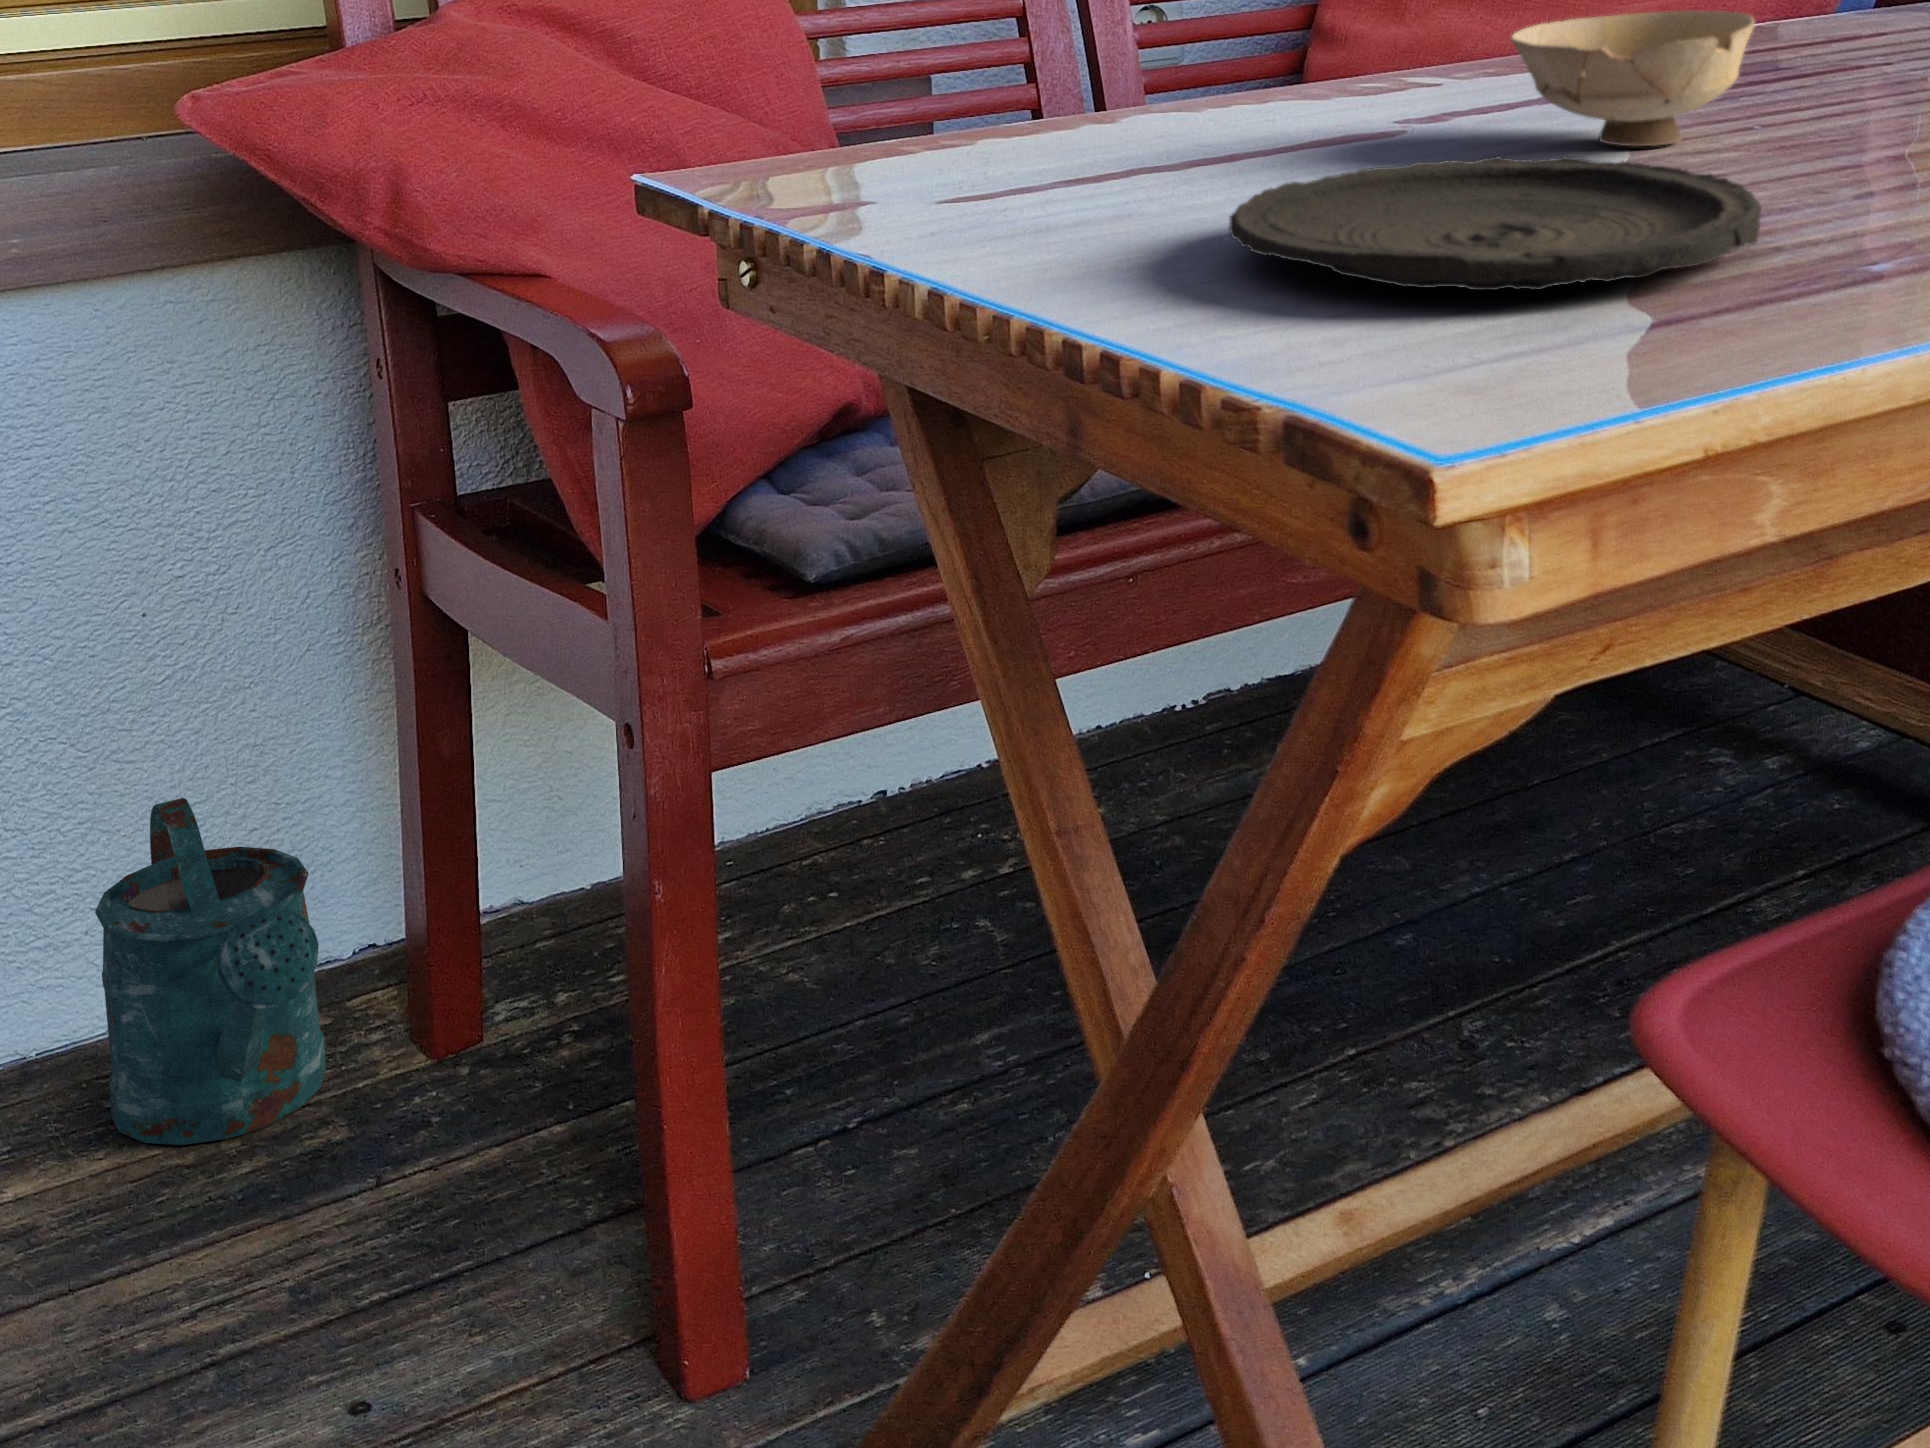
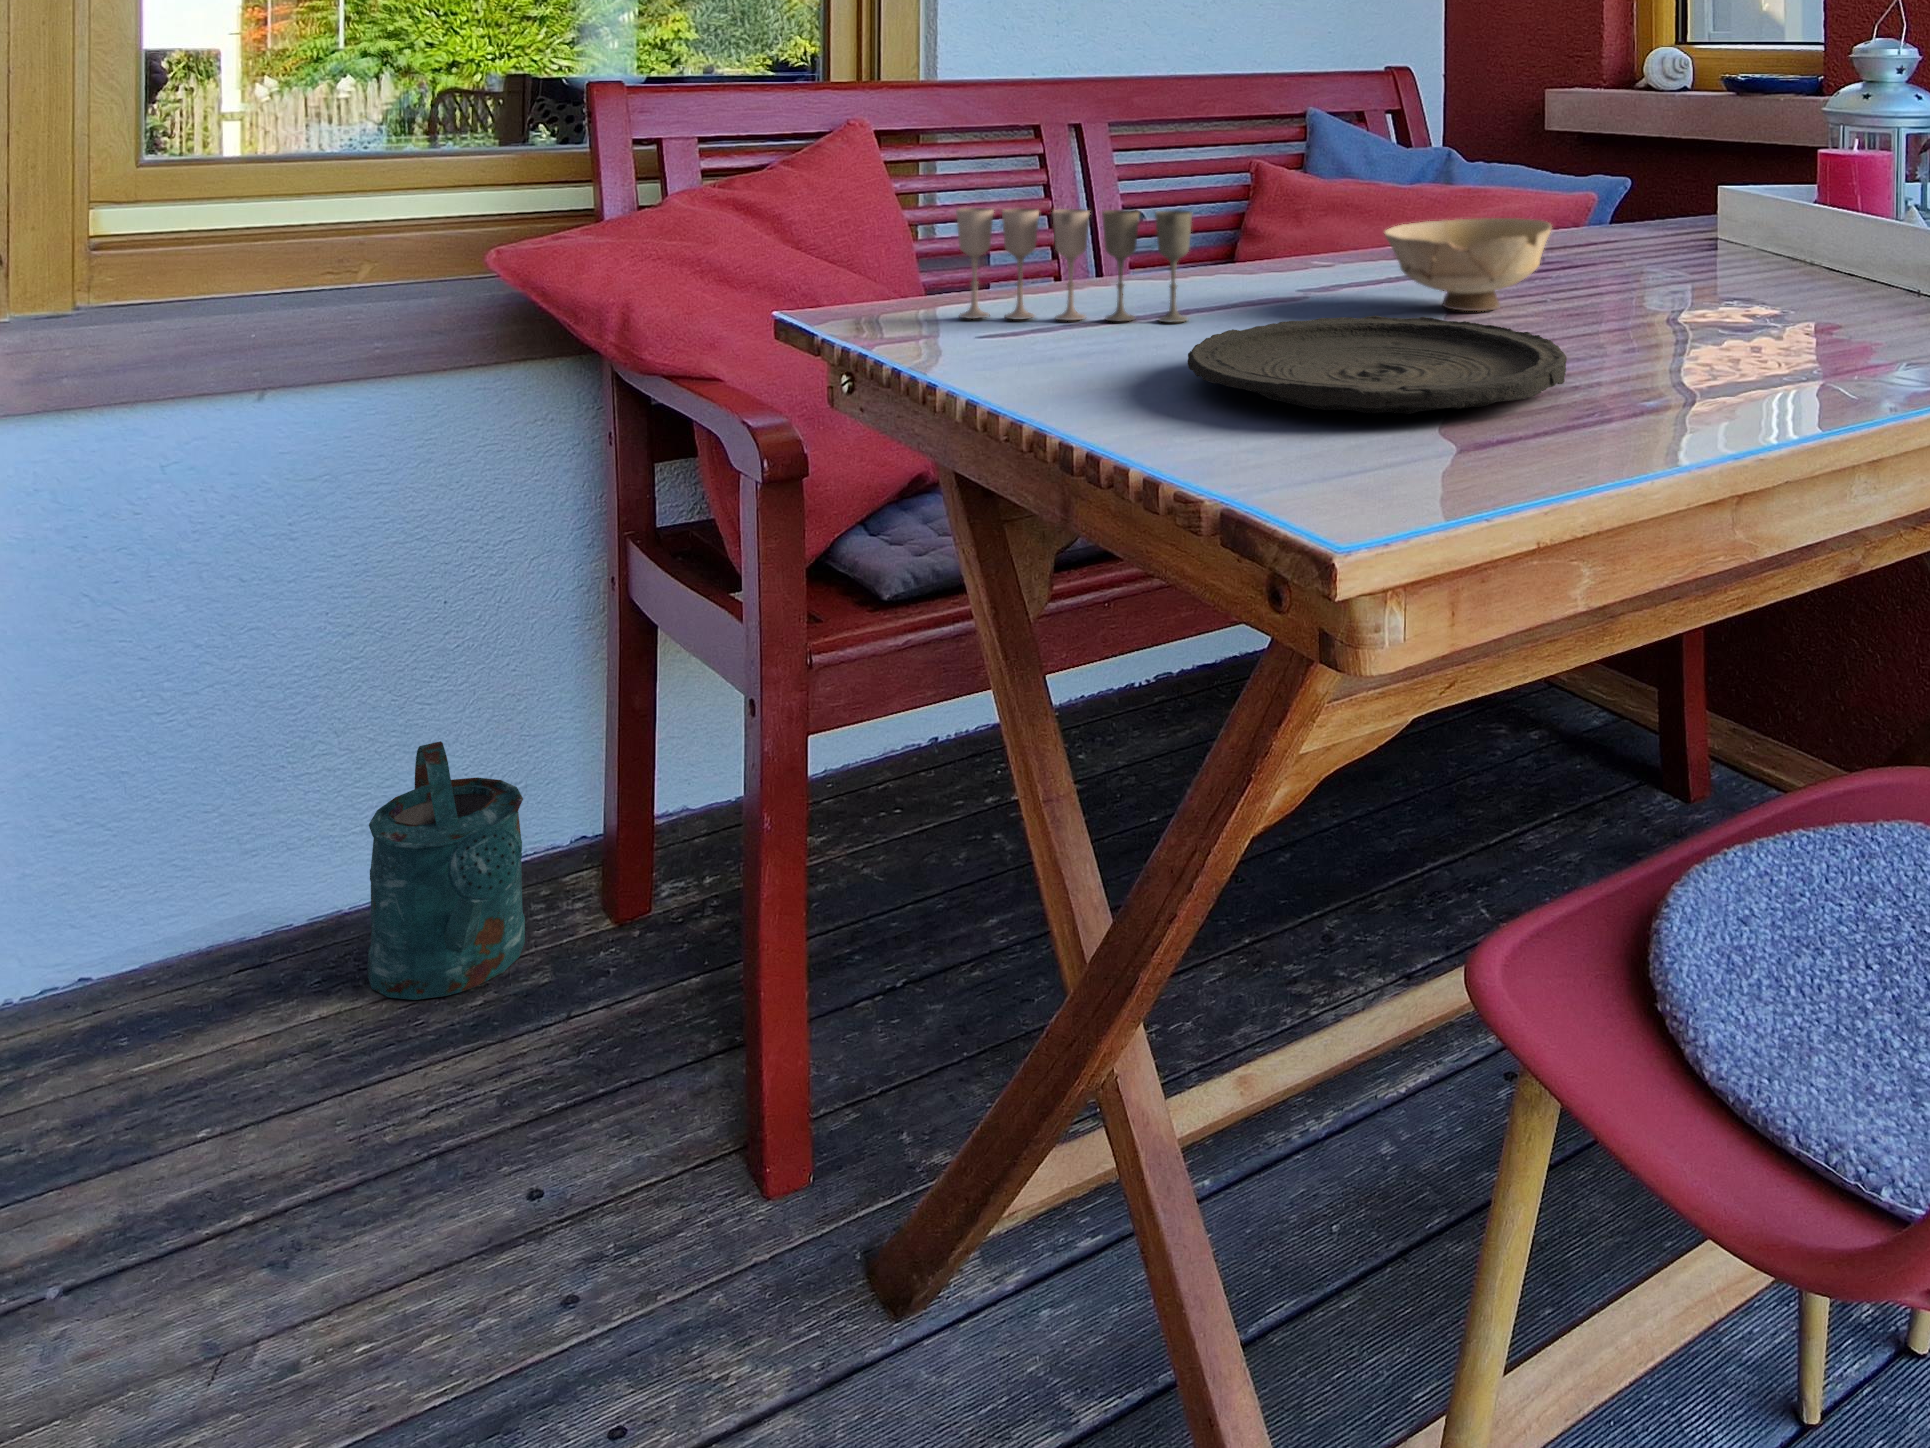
wine glass: none [889,14,1232,177] -> present [956,208,1192,323]

